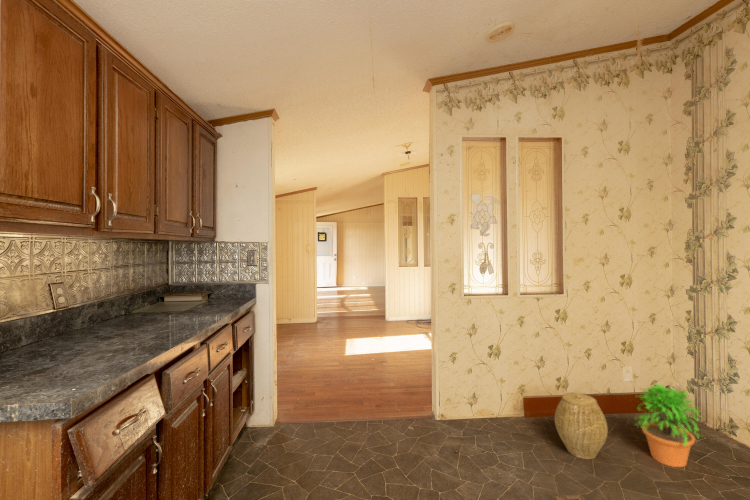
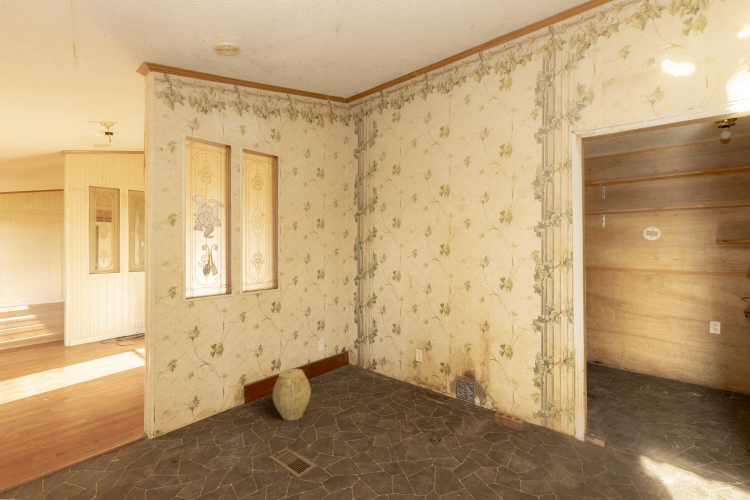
potted plant: present [636,384,699,467] -> none [325,348,364,403]

